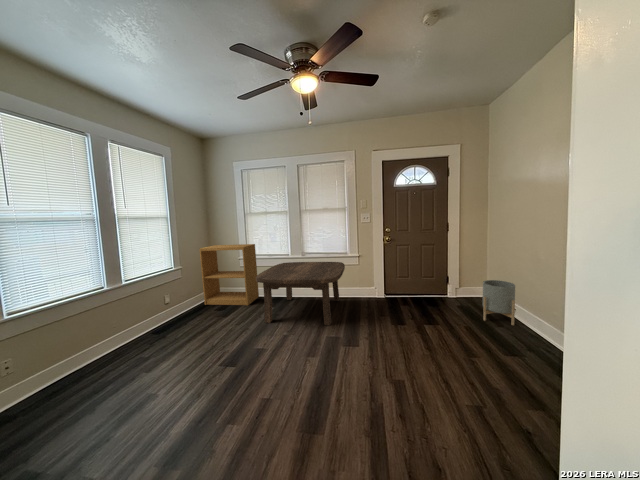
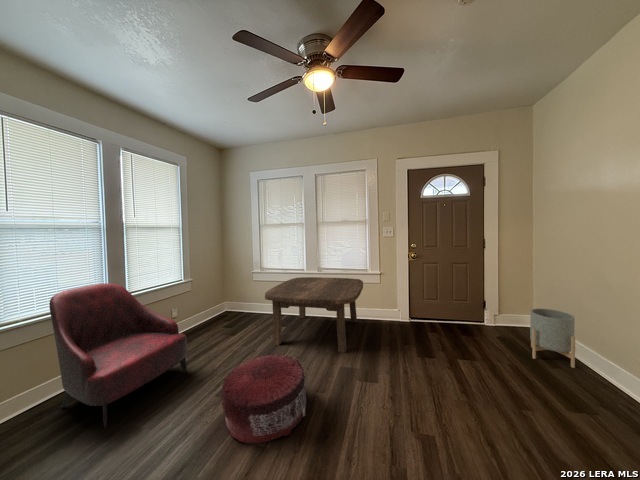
bookshelf: present [200,244,259,306] -> none [211,257,271,323]
armchair: none [55,272,189,395] -> present [49,283,187,428]
pouf: none [228,325,301,396] -> present [221,353,307,444]

